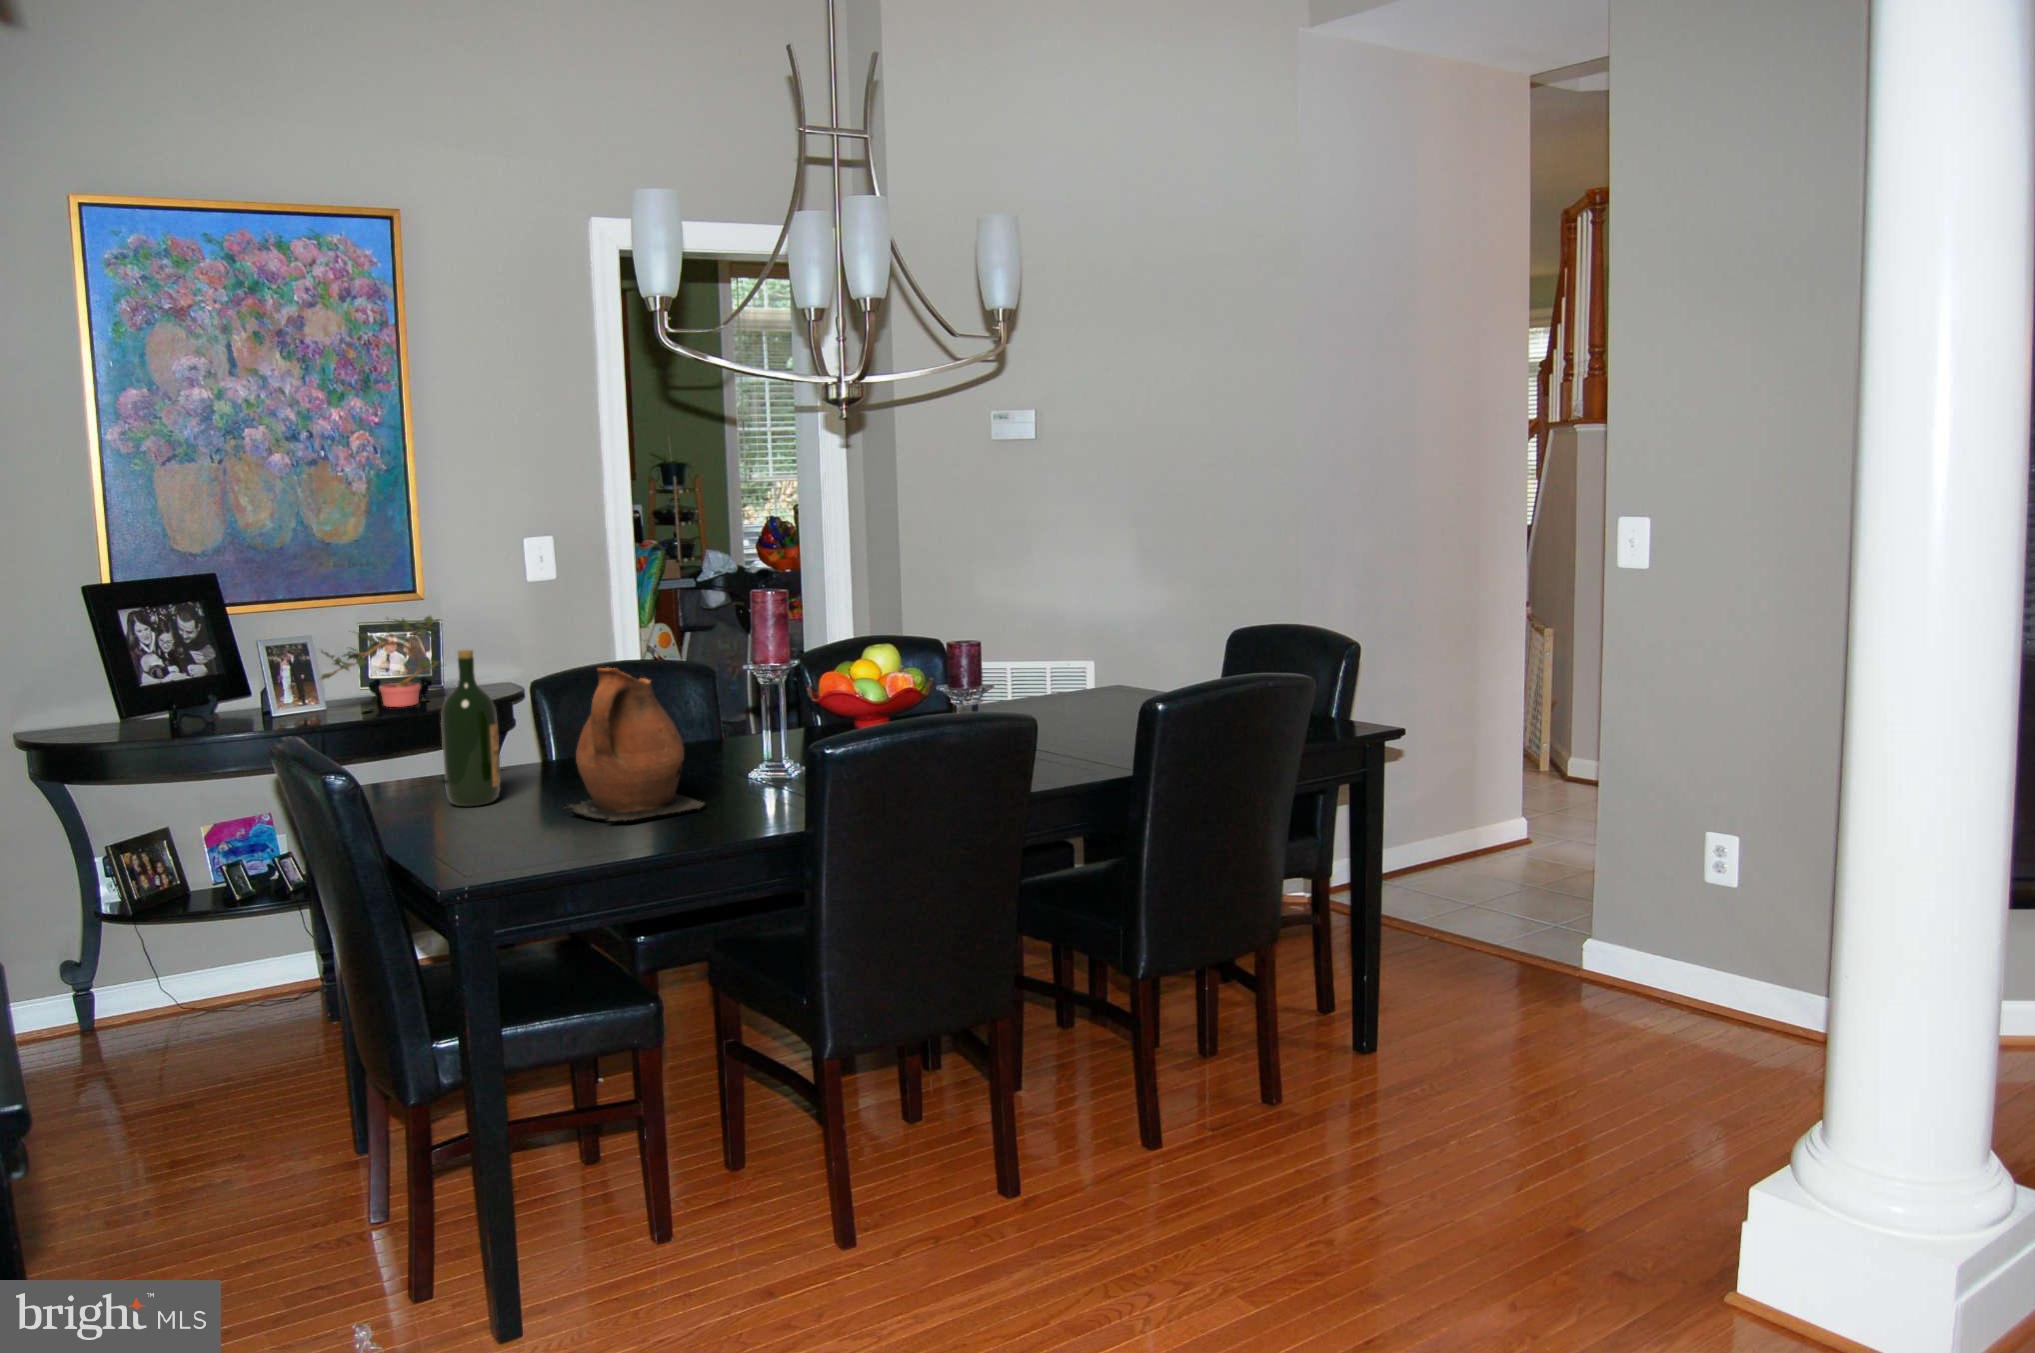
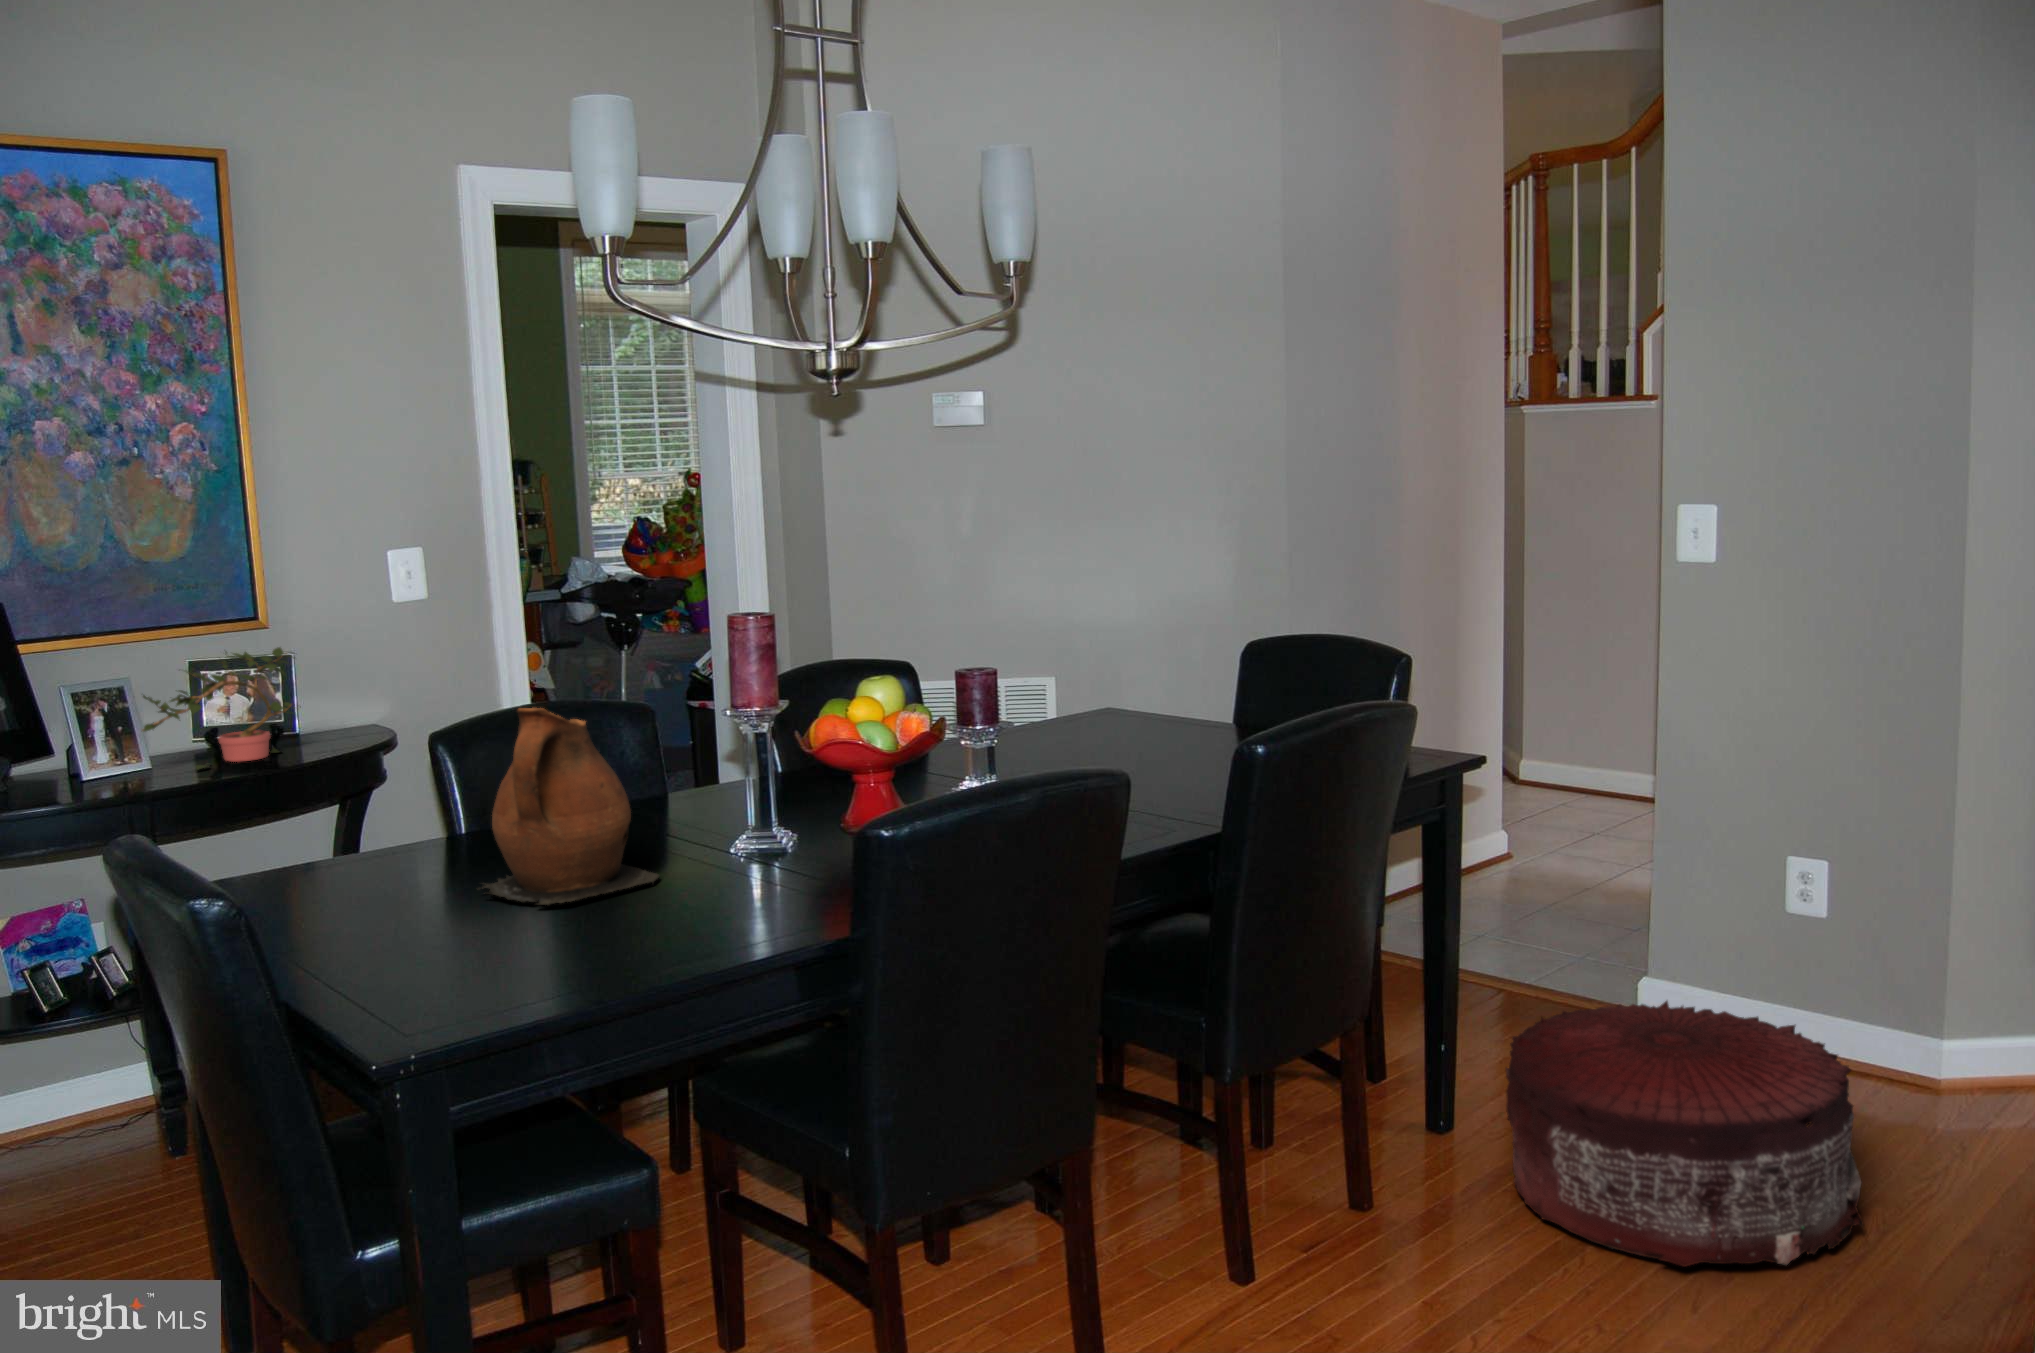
wine bottle: present [441,650,500,806] -> none [311,690,390,891]
pouf: none [1407,950,1695,1166] -> present [1506,1001,1864,1267]

